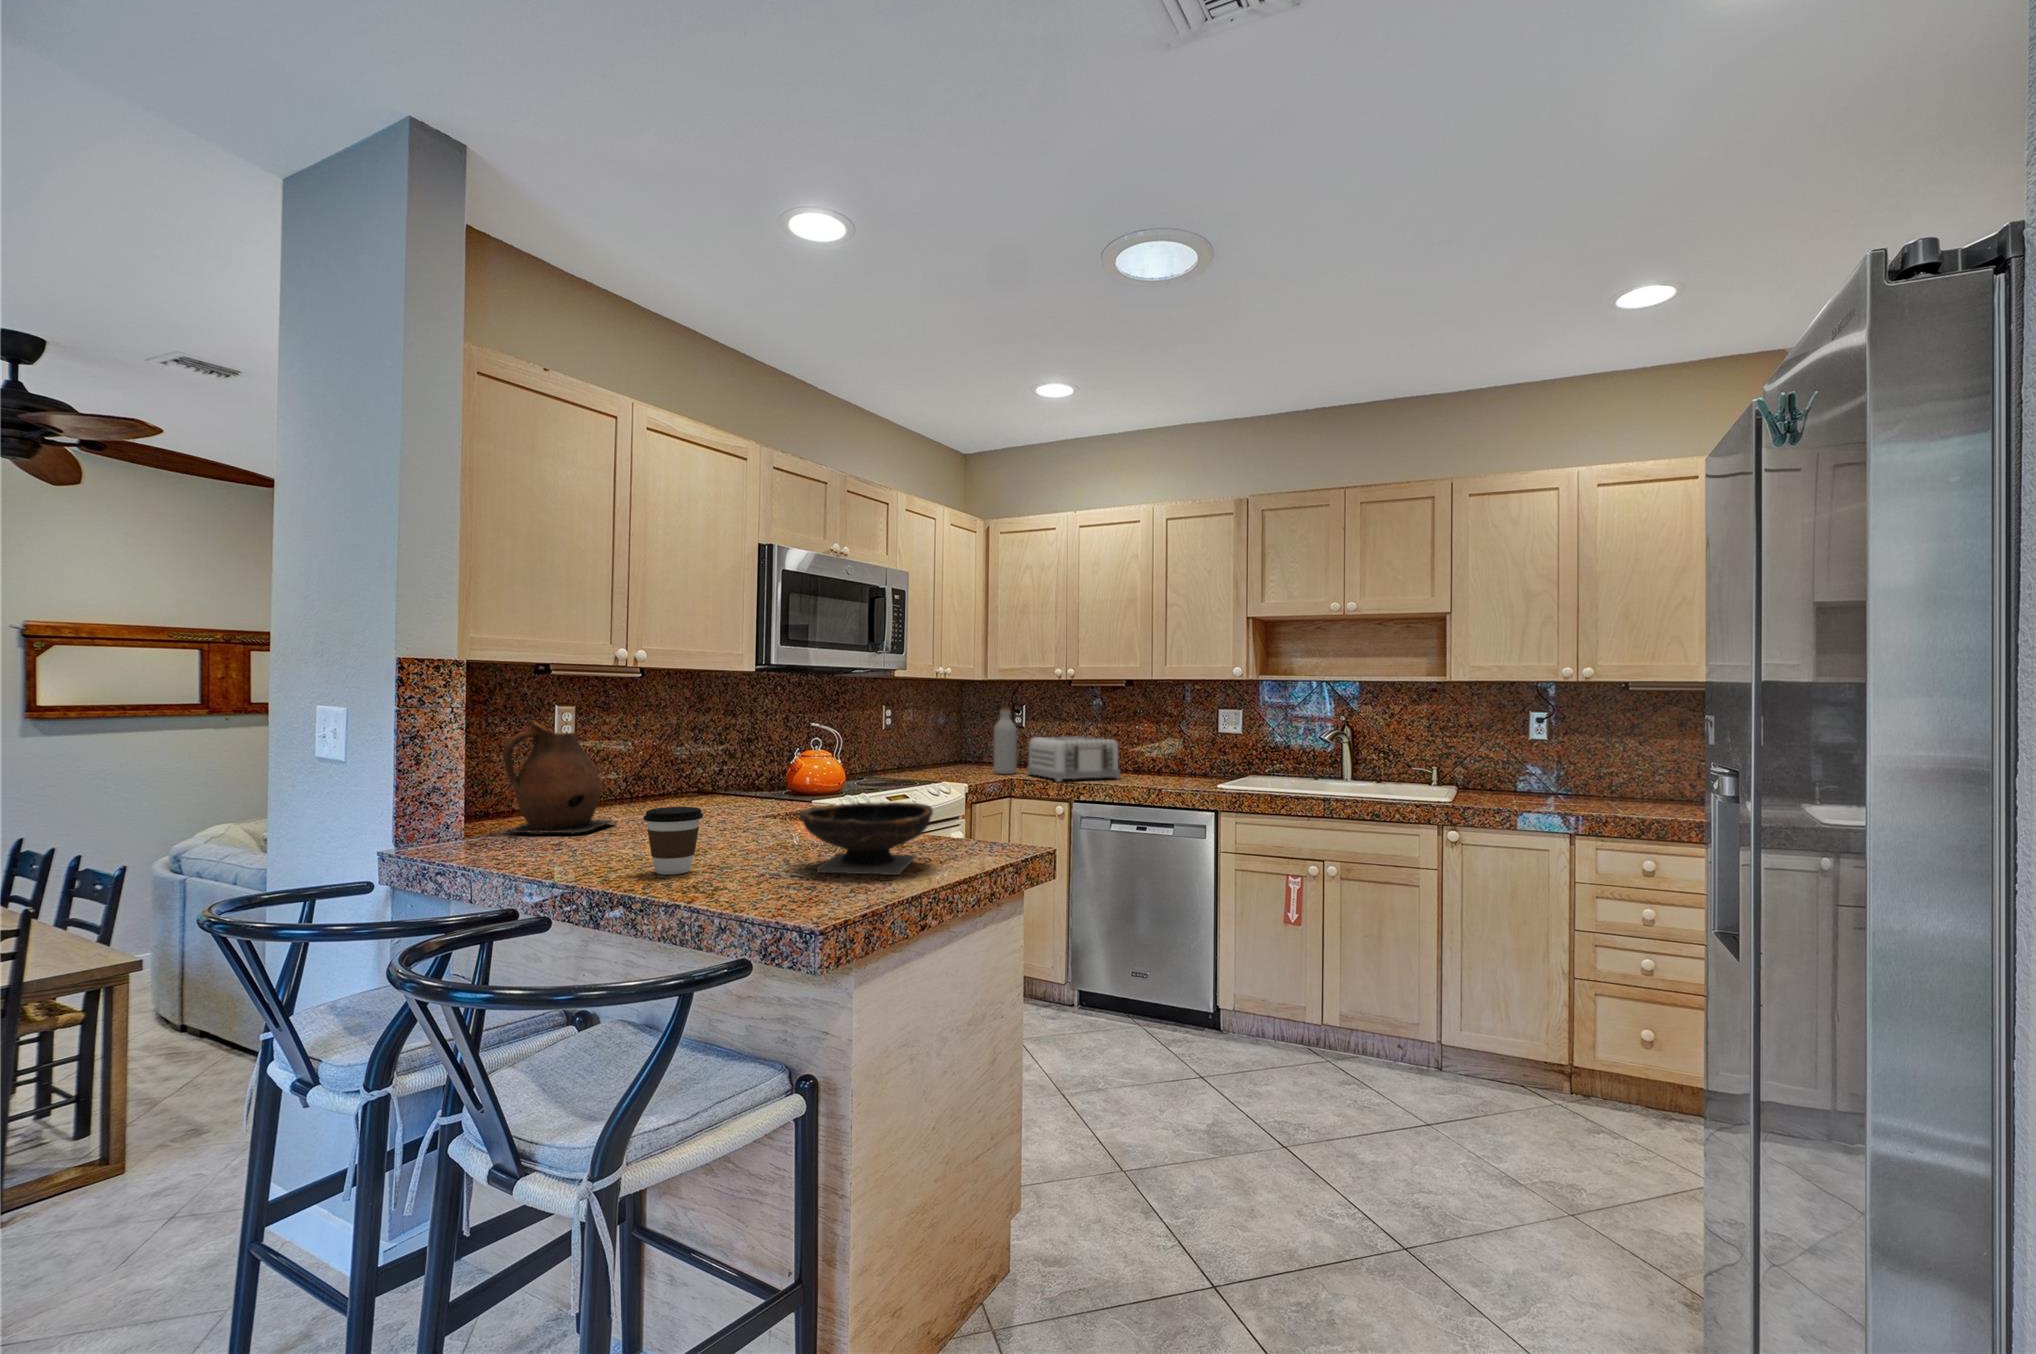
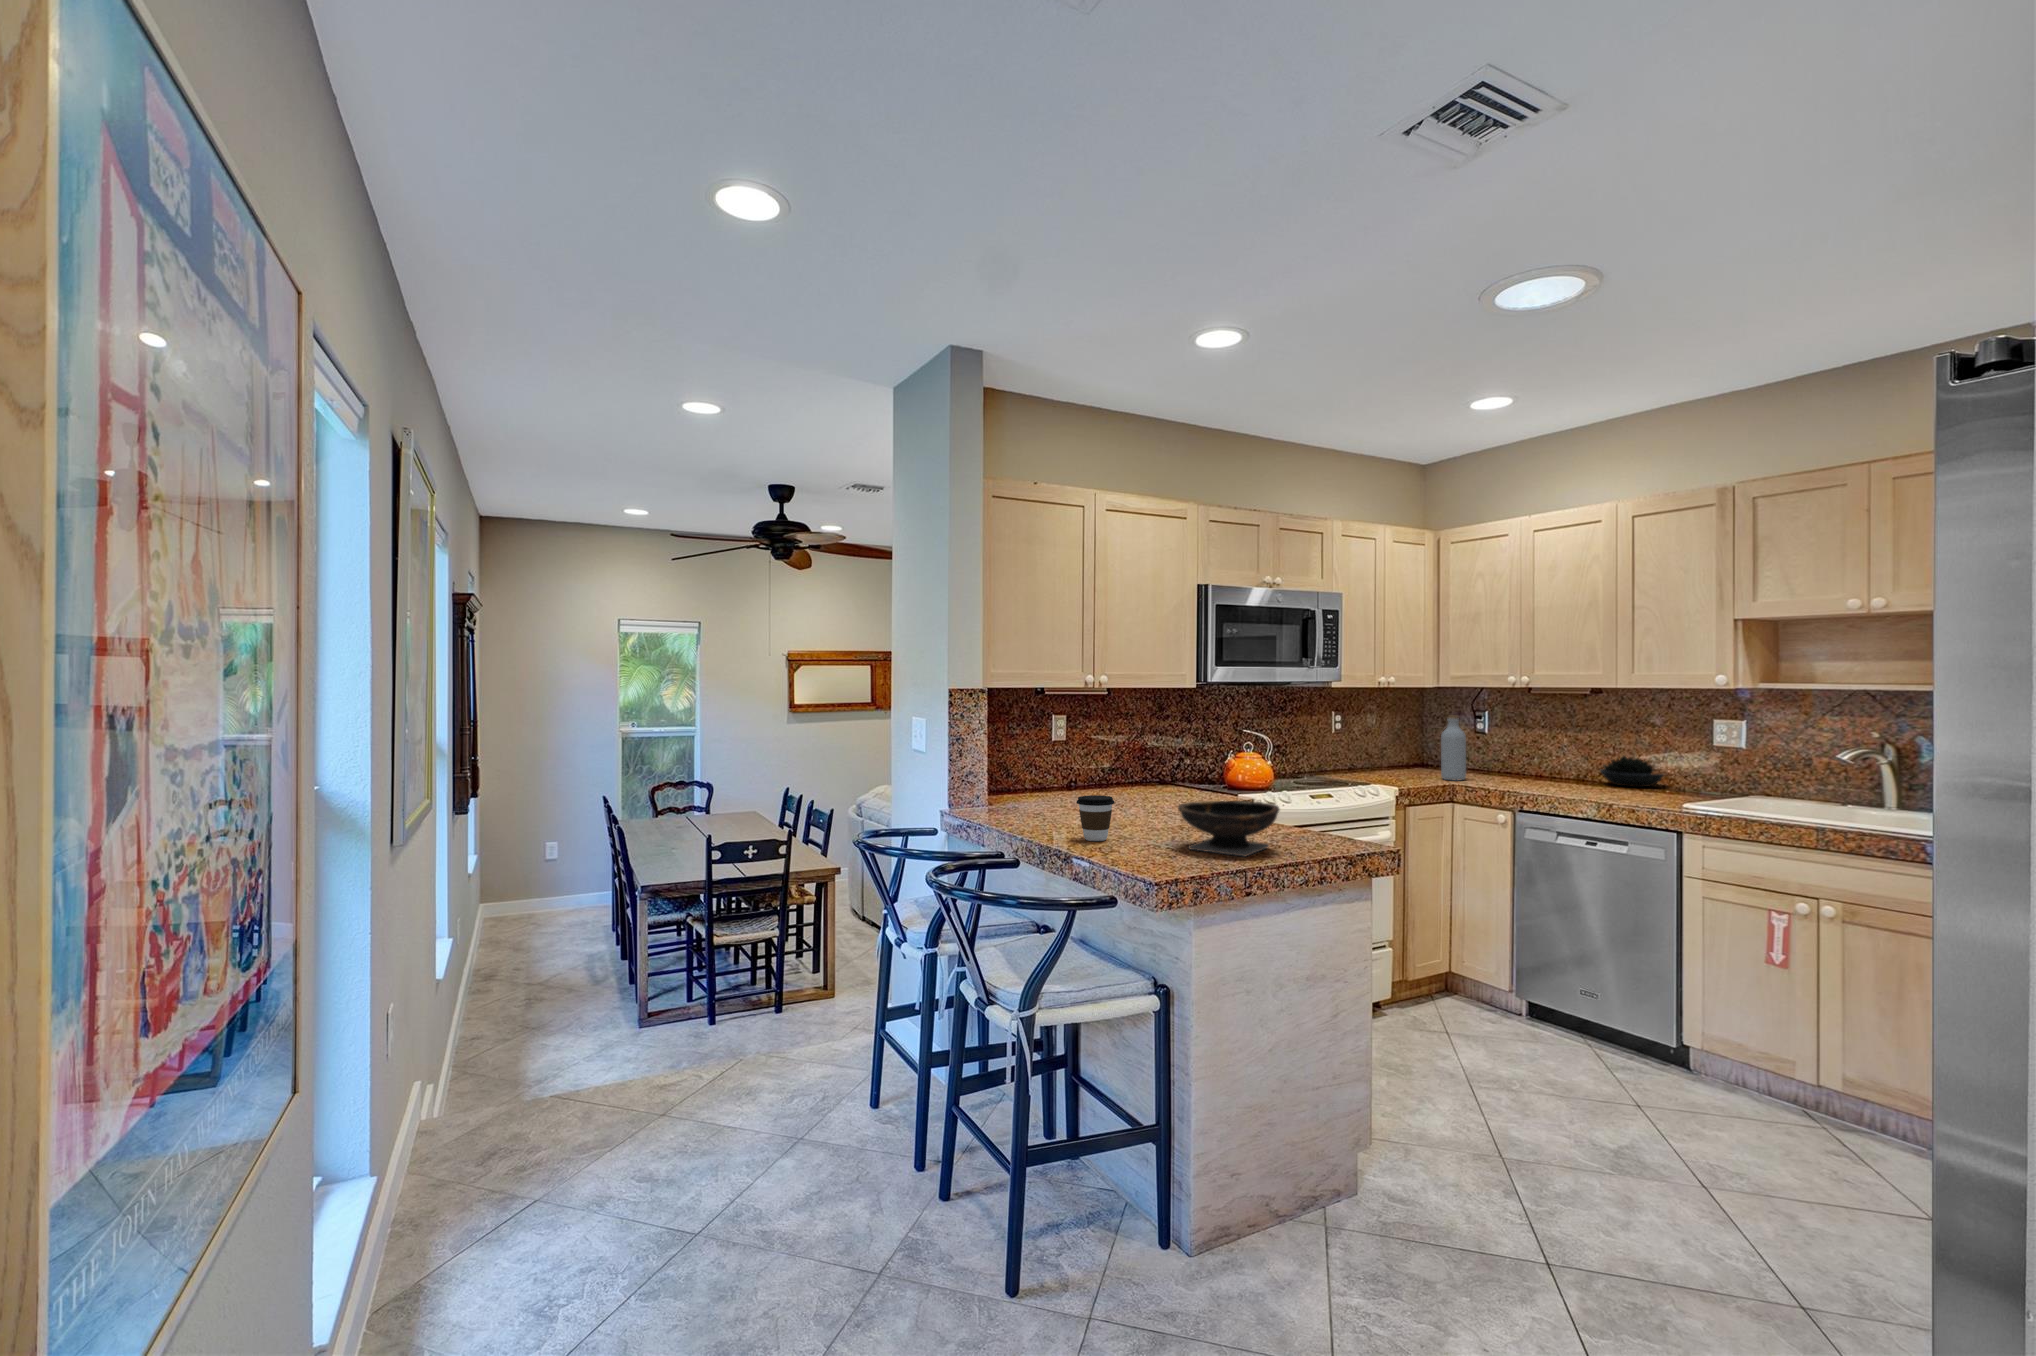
ceramic pitcher: present [503,720,615,834] -> none [1012,729,1085,810]
toaster: present [1027,736,1121,782] -> none [1475,745,1578,792]
succulent plant: none [1127,743,1179,772] -> present [1600,756,1664,787]

